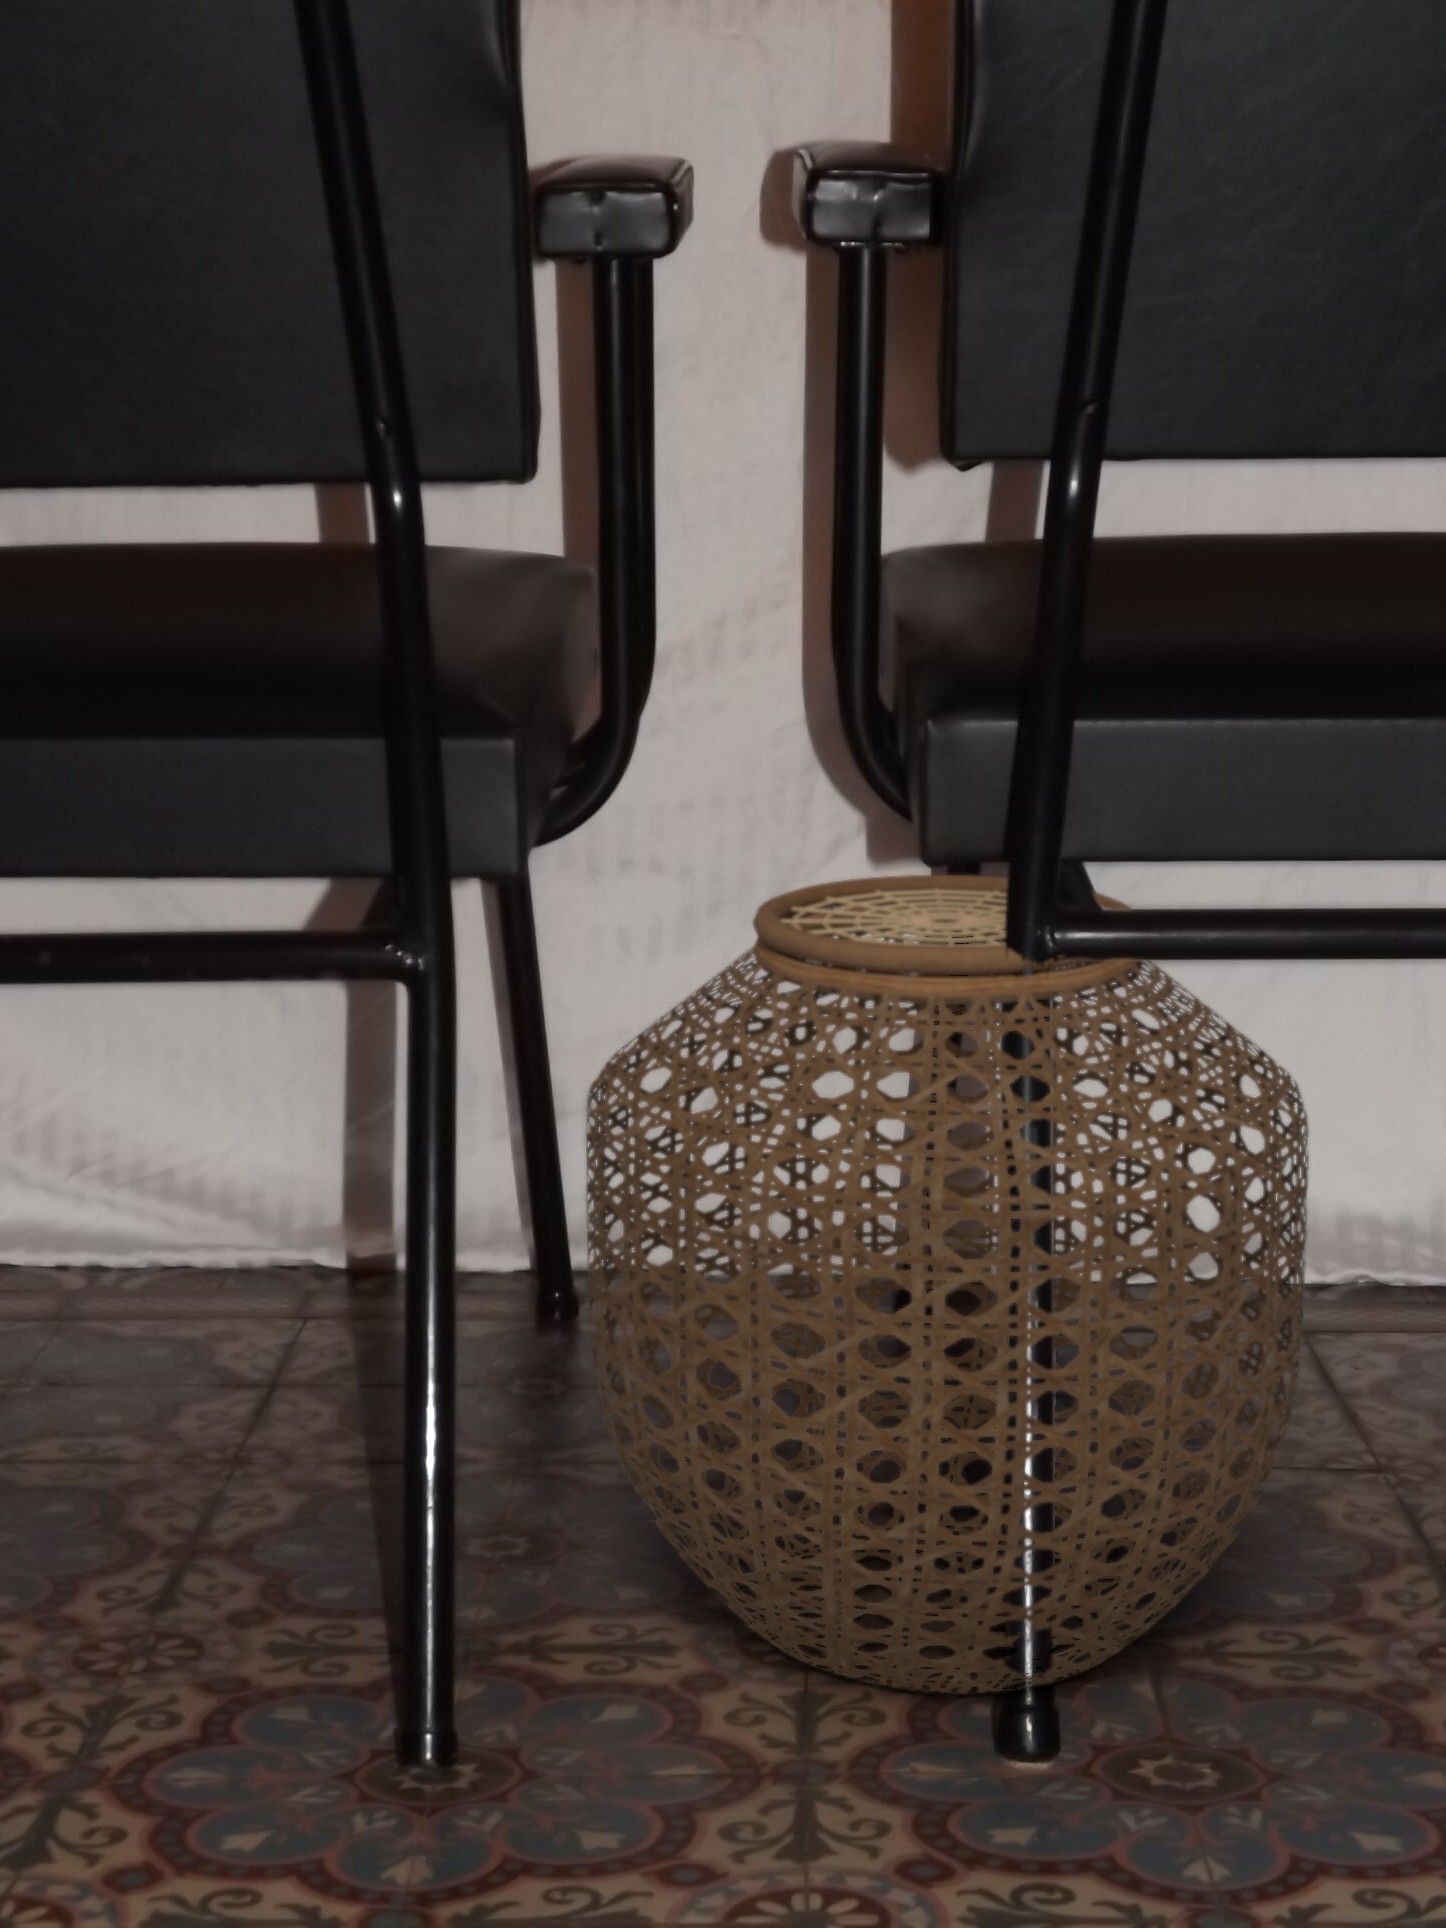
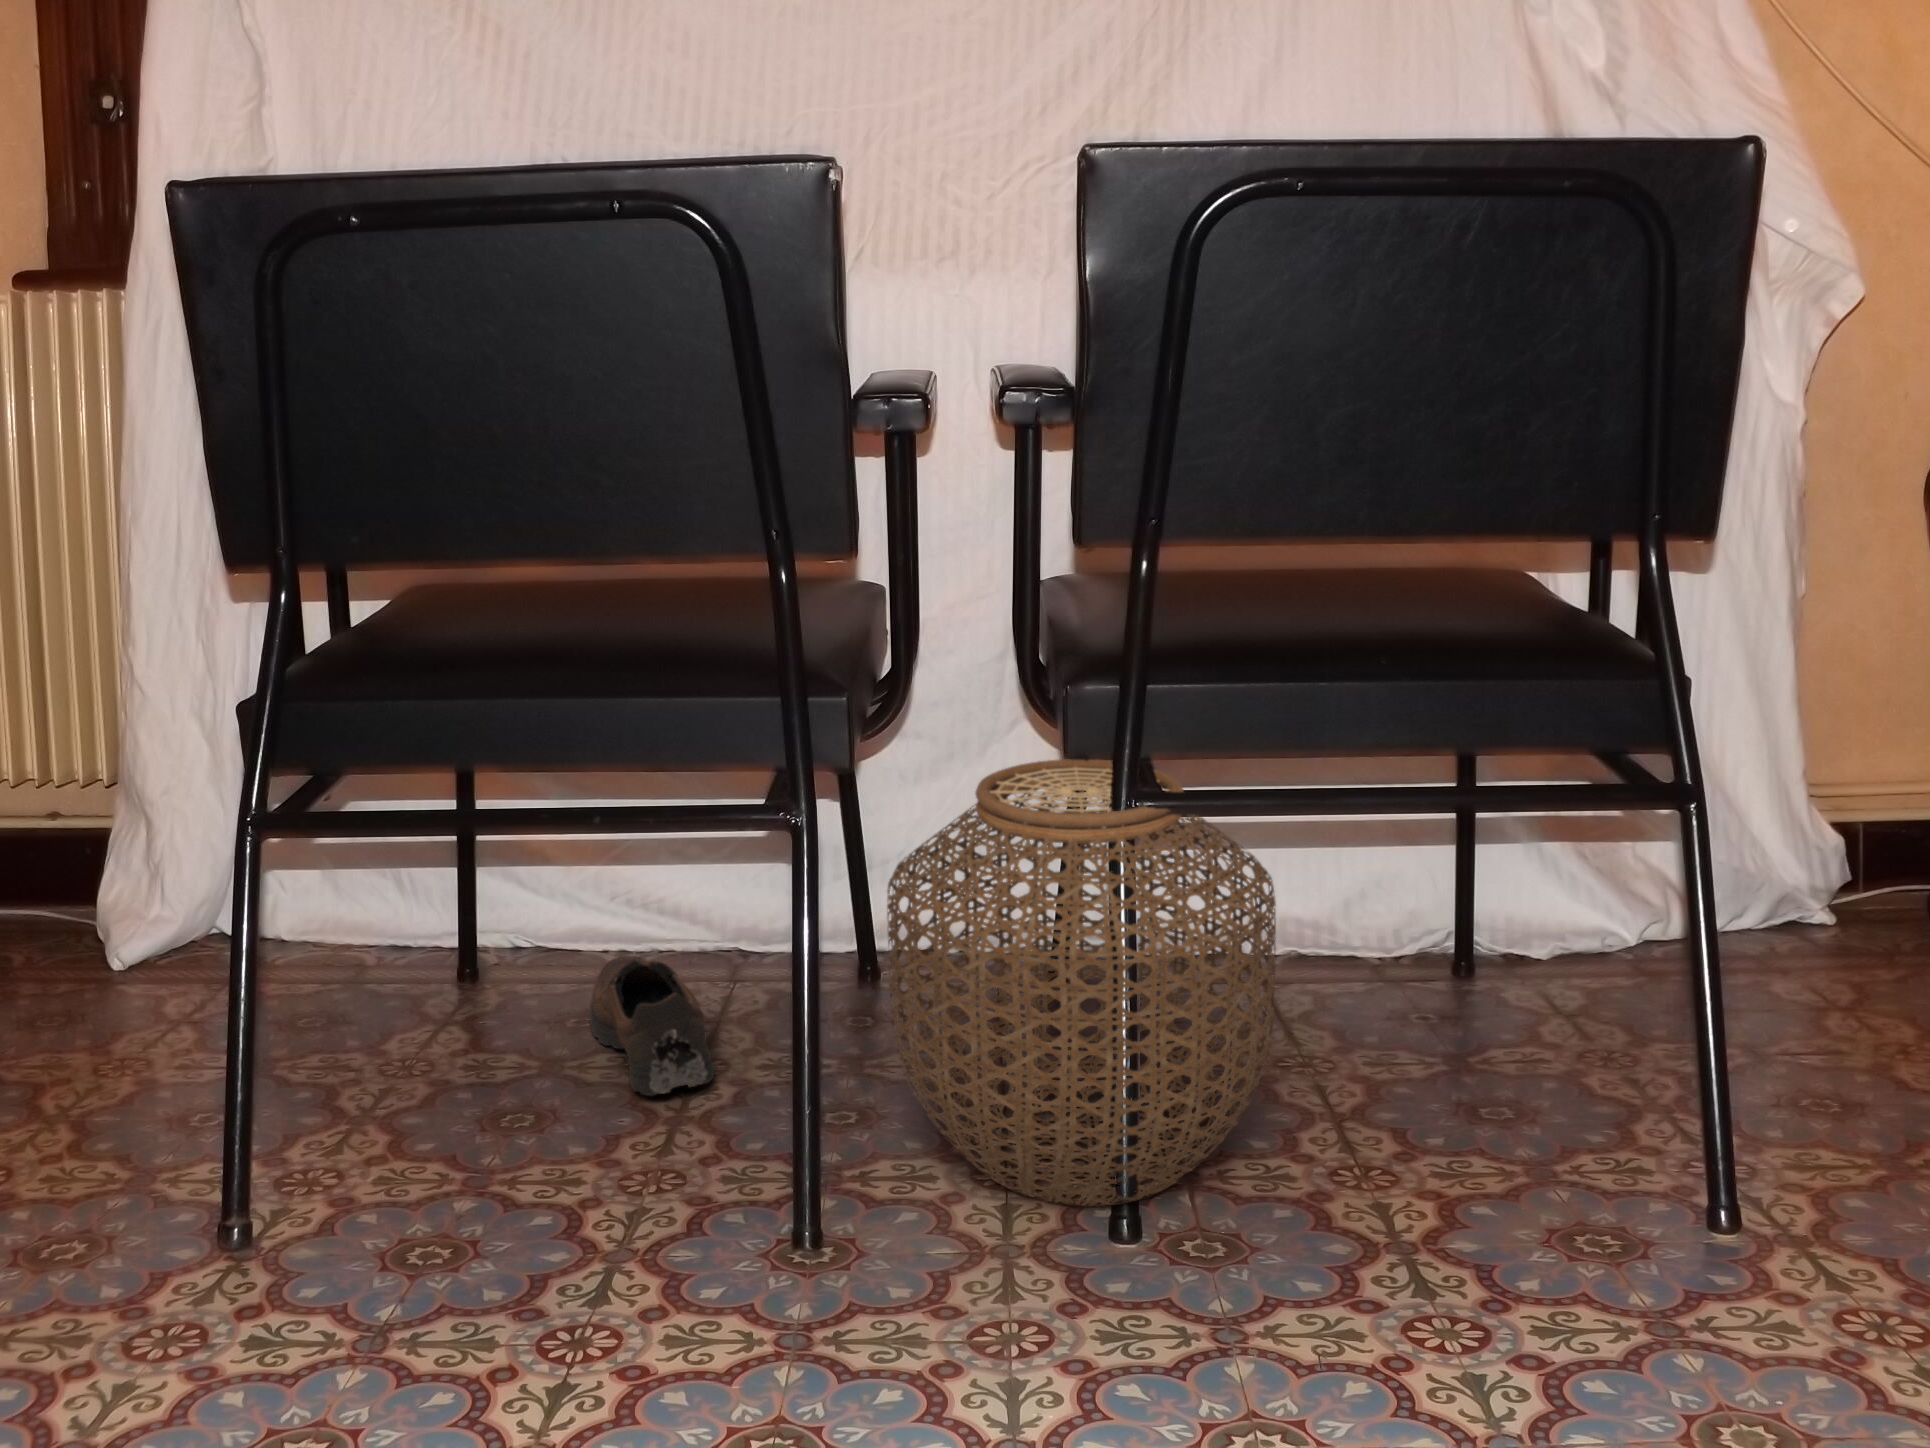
shoe: none [41,1260,265,1501] -> present [590,956,715,1096]

